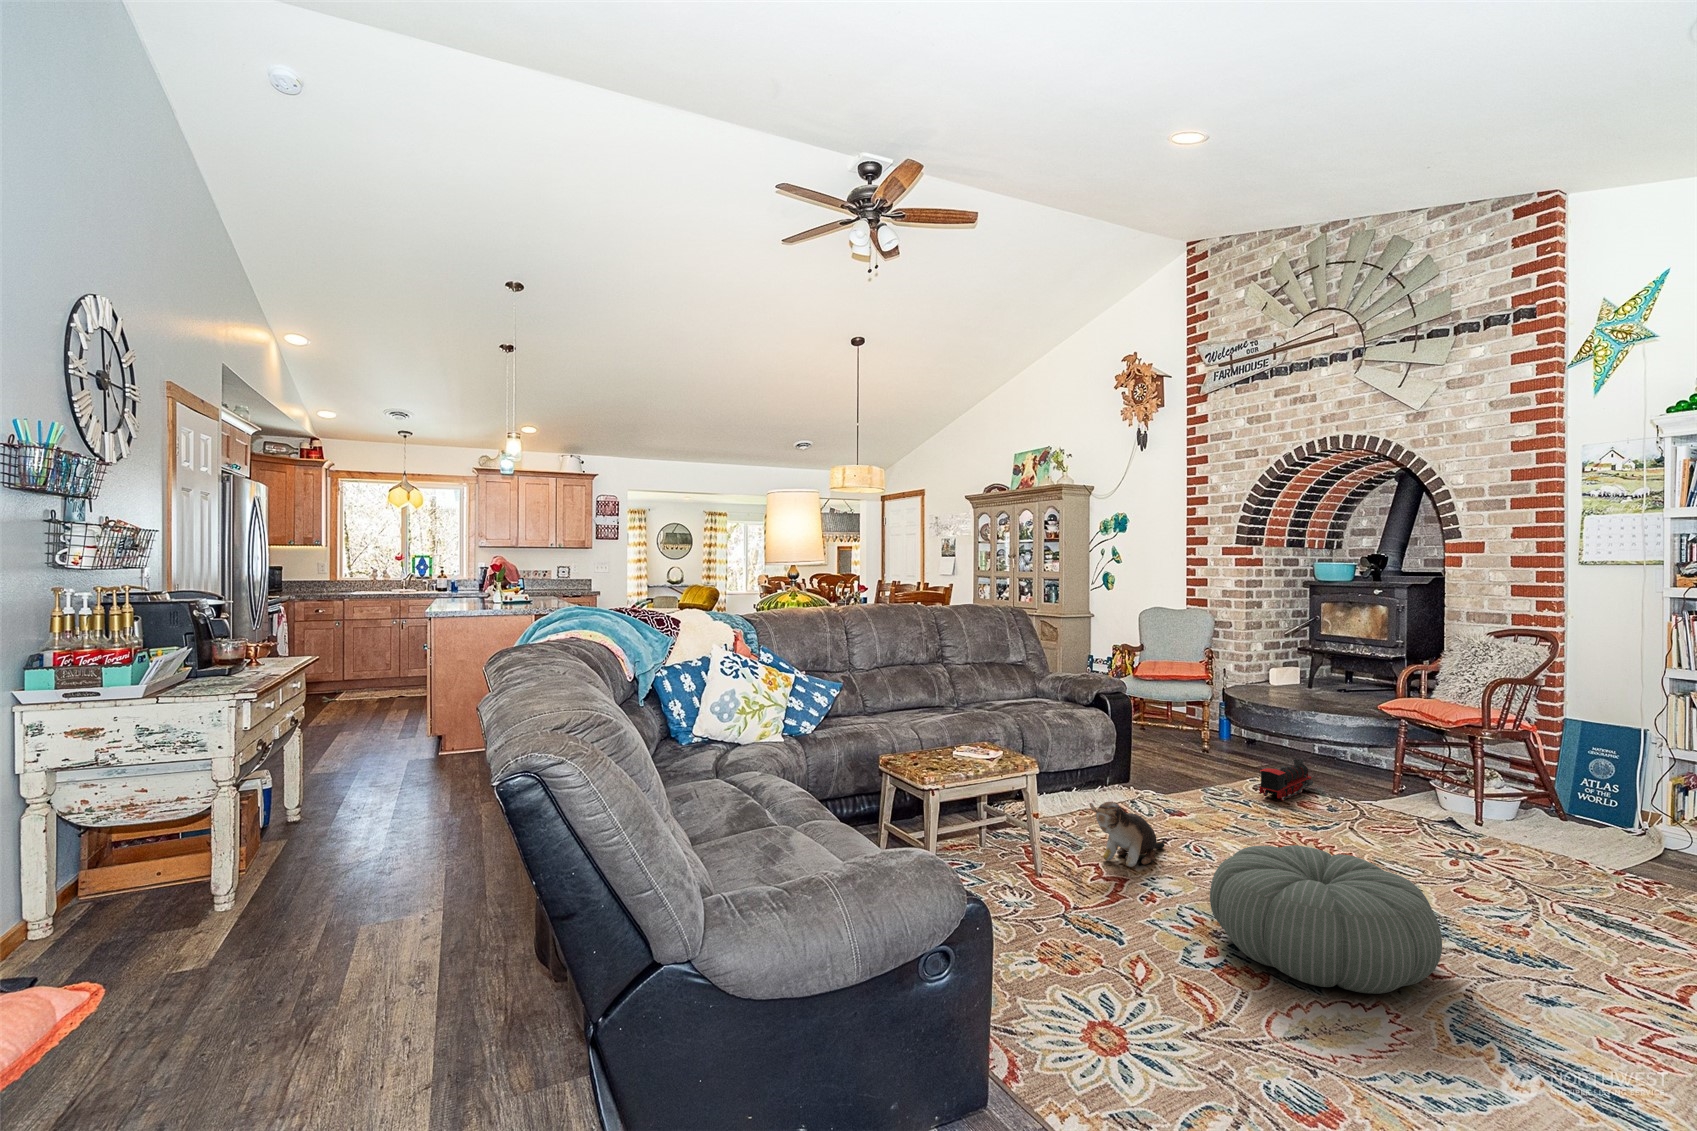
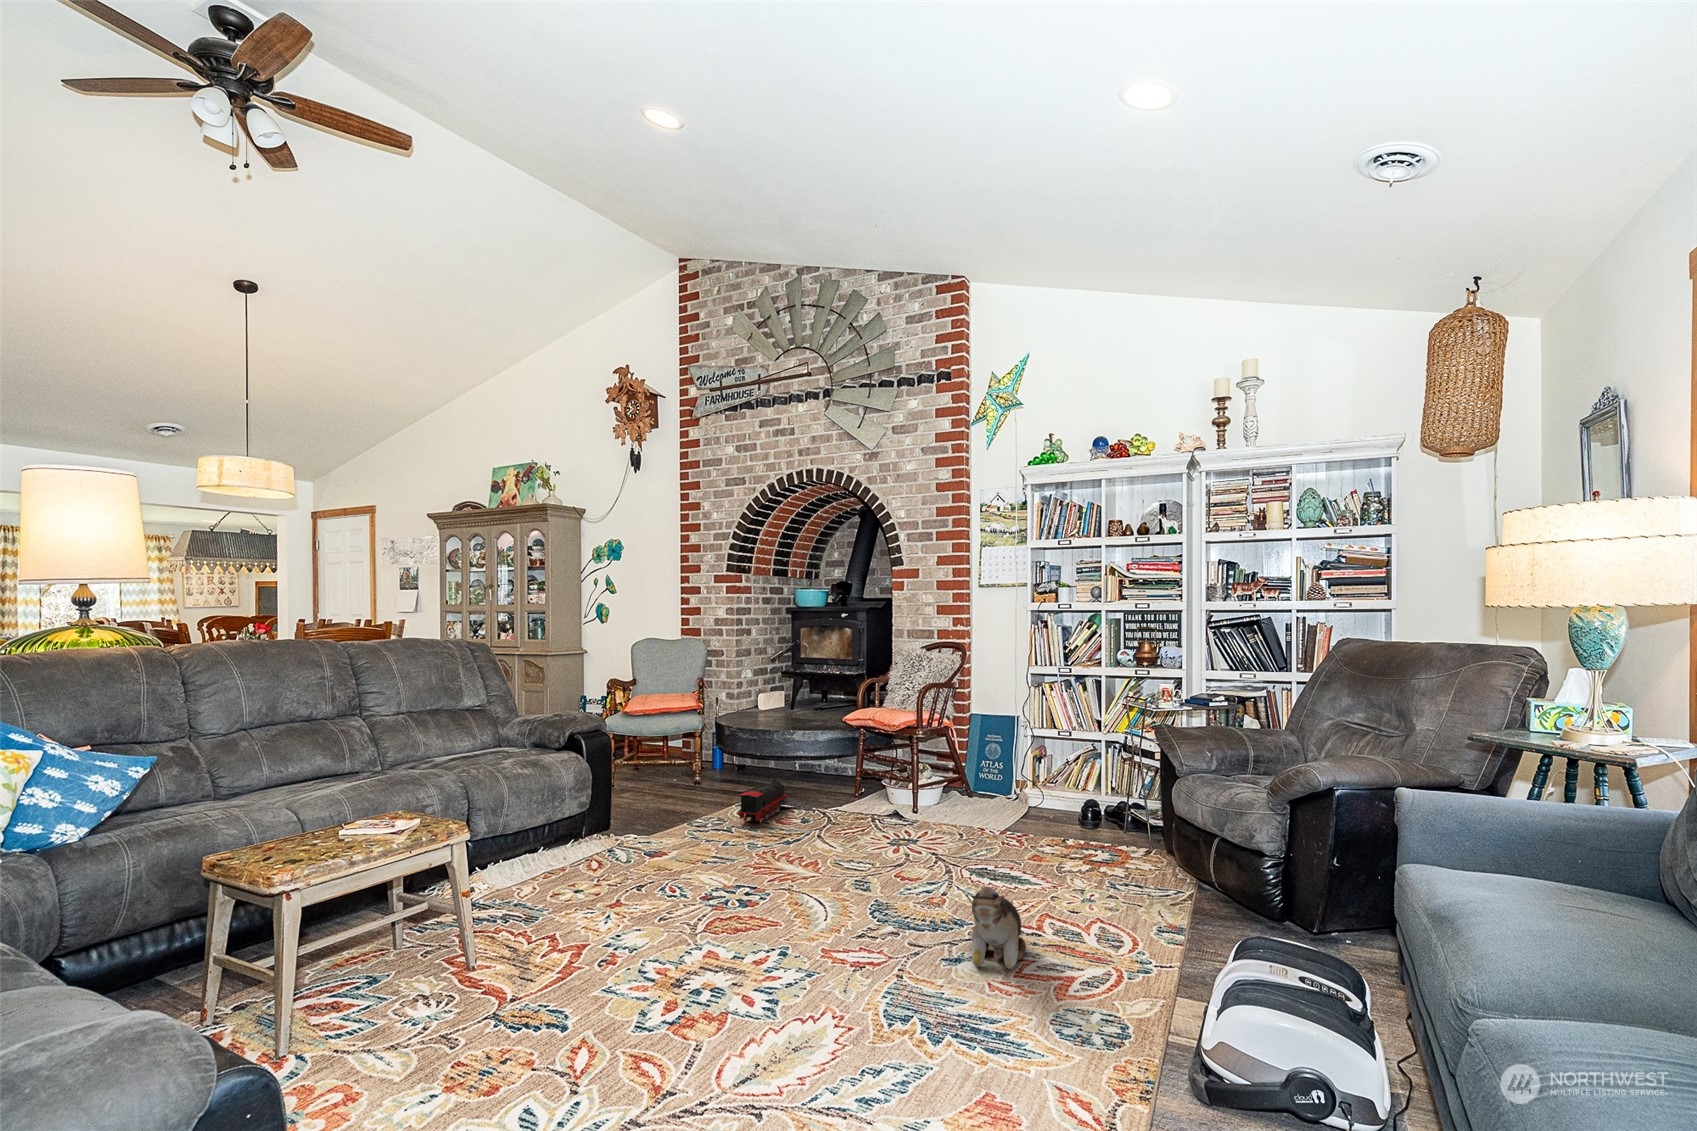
plush toy: present [1090,802,1164,867] -> present [965,887,1026,969]
pouf: present [1210,845,1442,994] -> none [671,867,880,1014]

